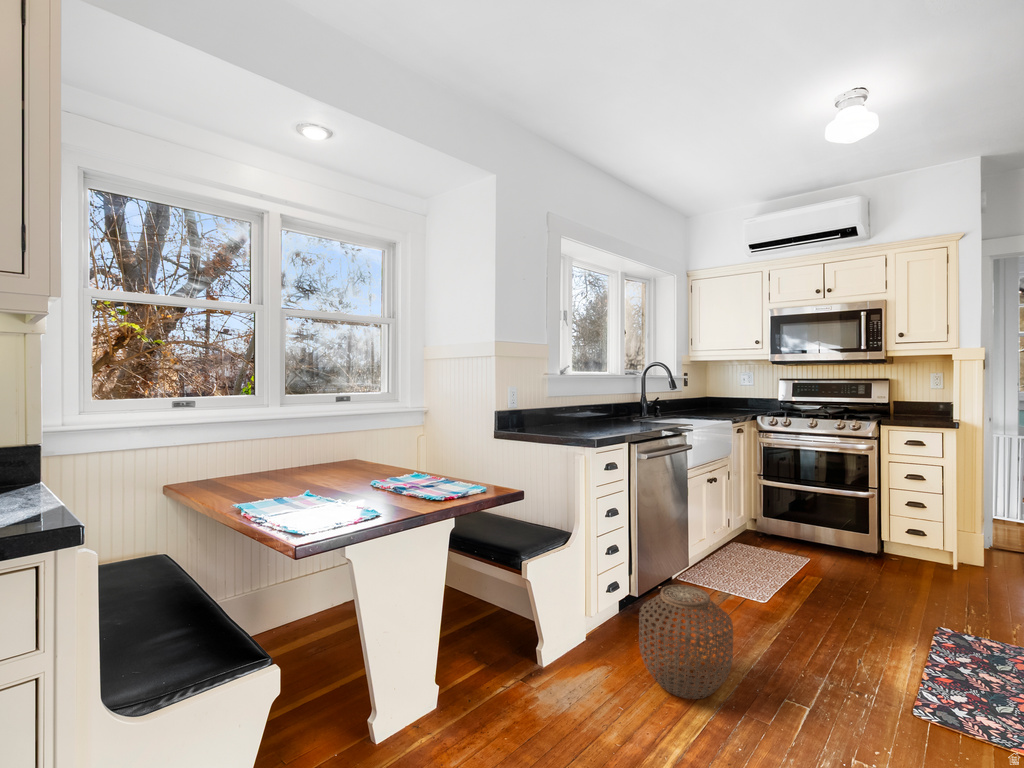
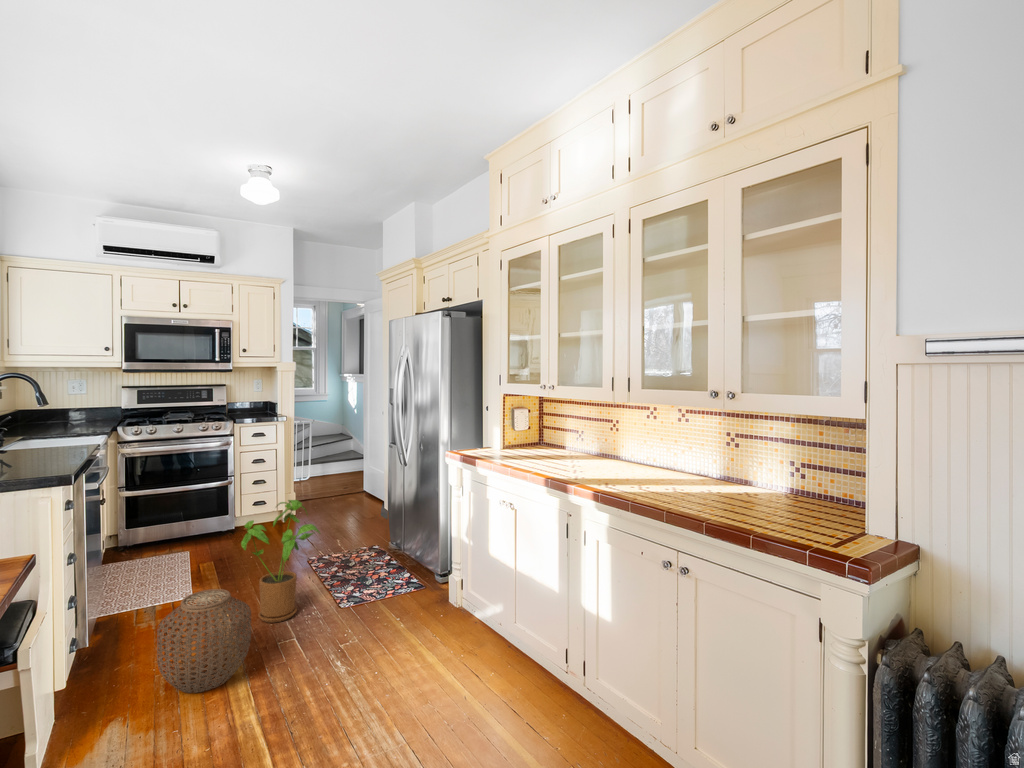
house plant: none [774,520,874,682] -> present [241,500,320,623]

